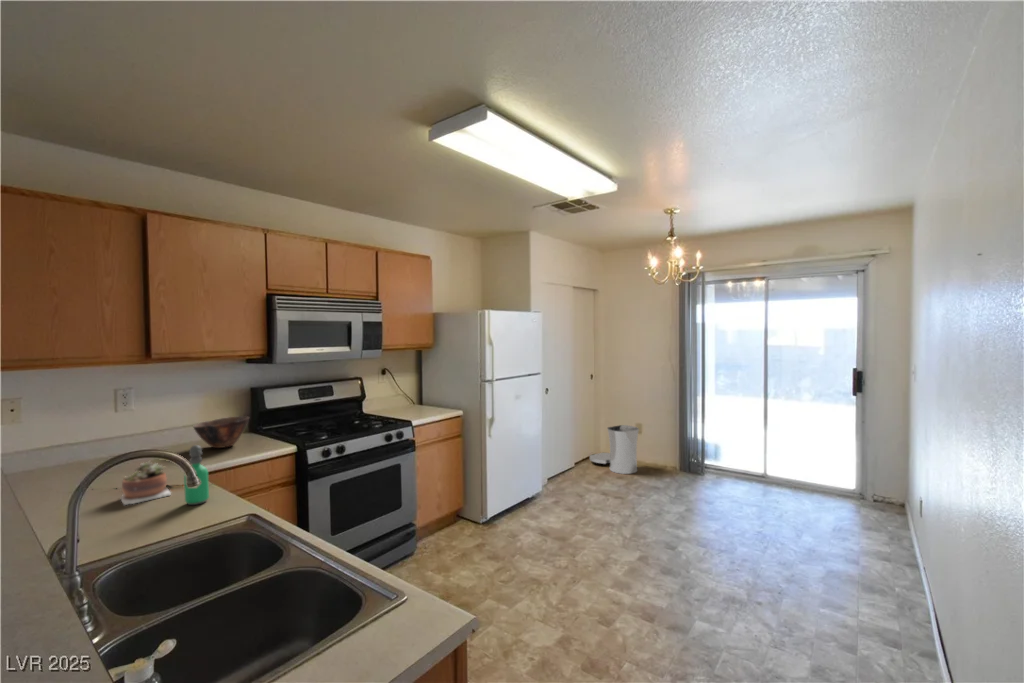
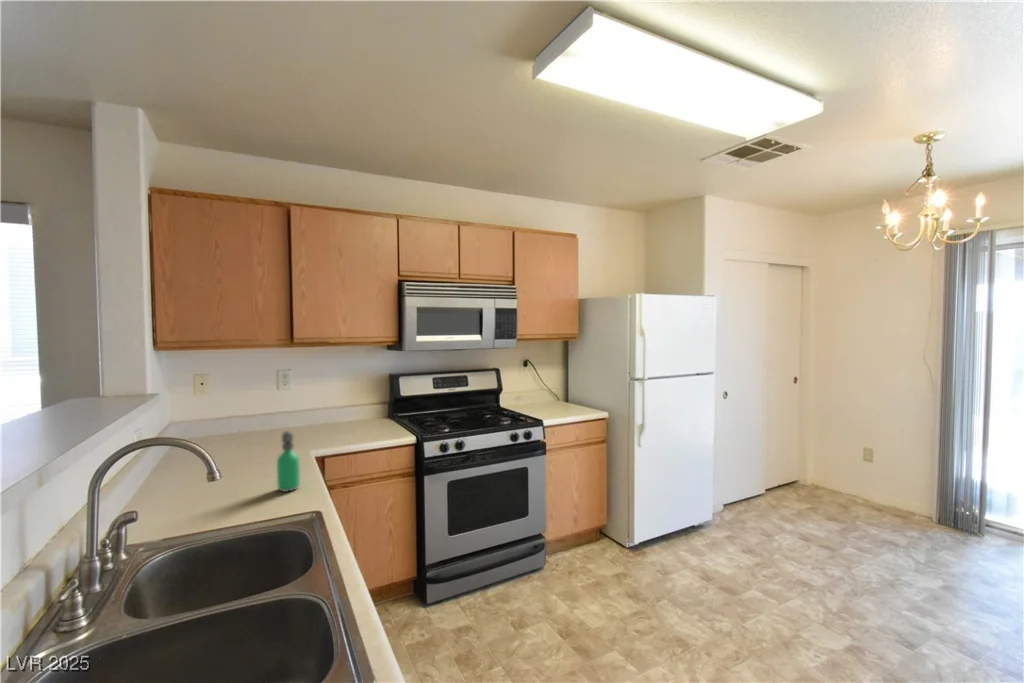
bowl: present [193,416,249,448] -> none [329,402,378,431]
trash can: present [590,425,639,474] -> none [787,448,865,516]
succulent plant: present [121,461,171,505] -> none [237,440,282,481]

